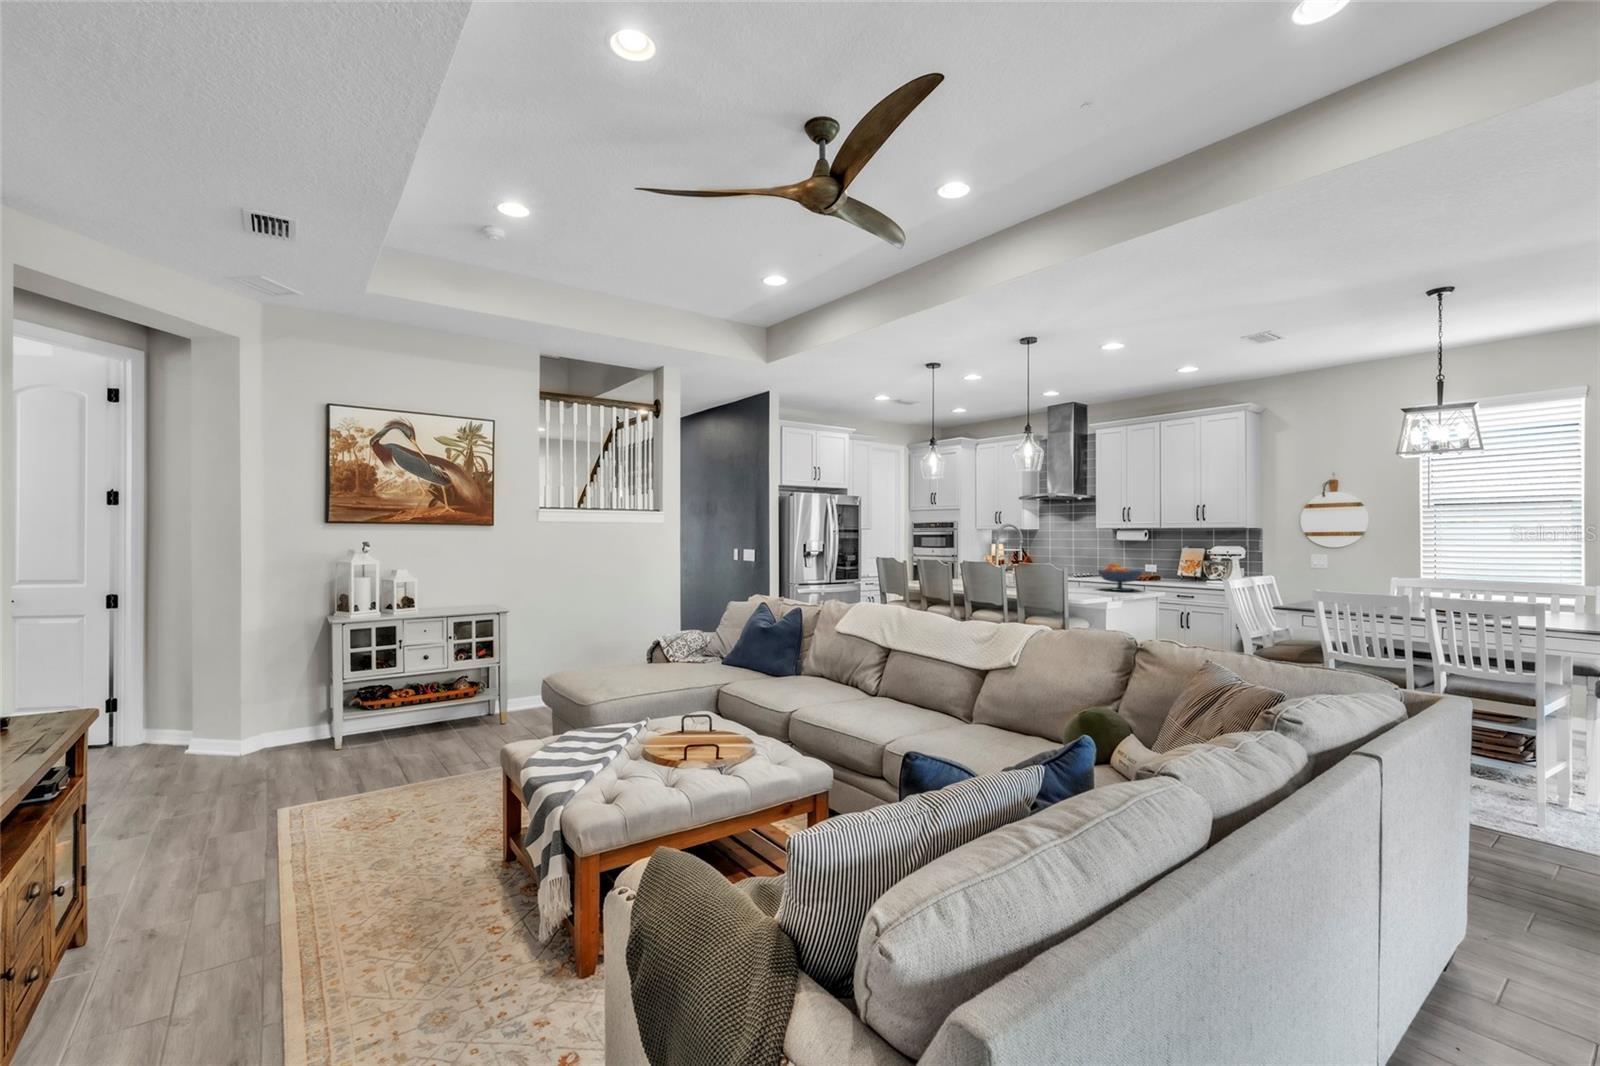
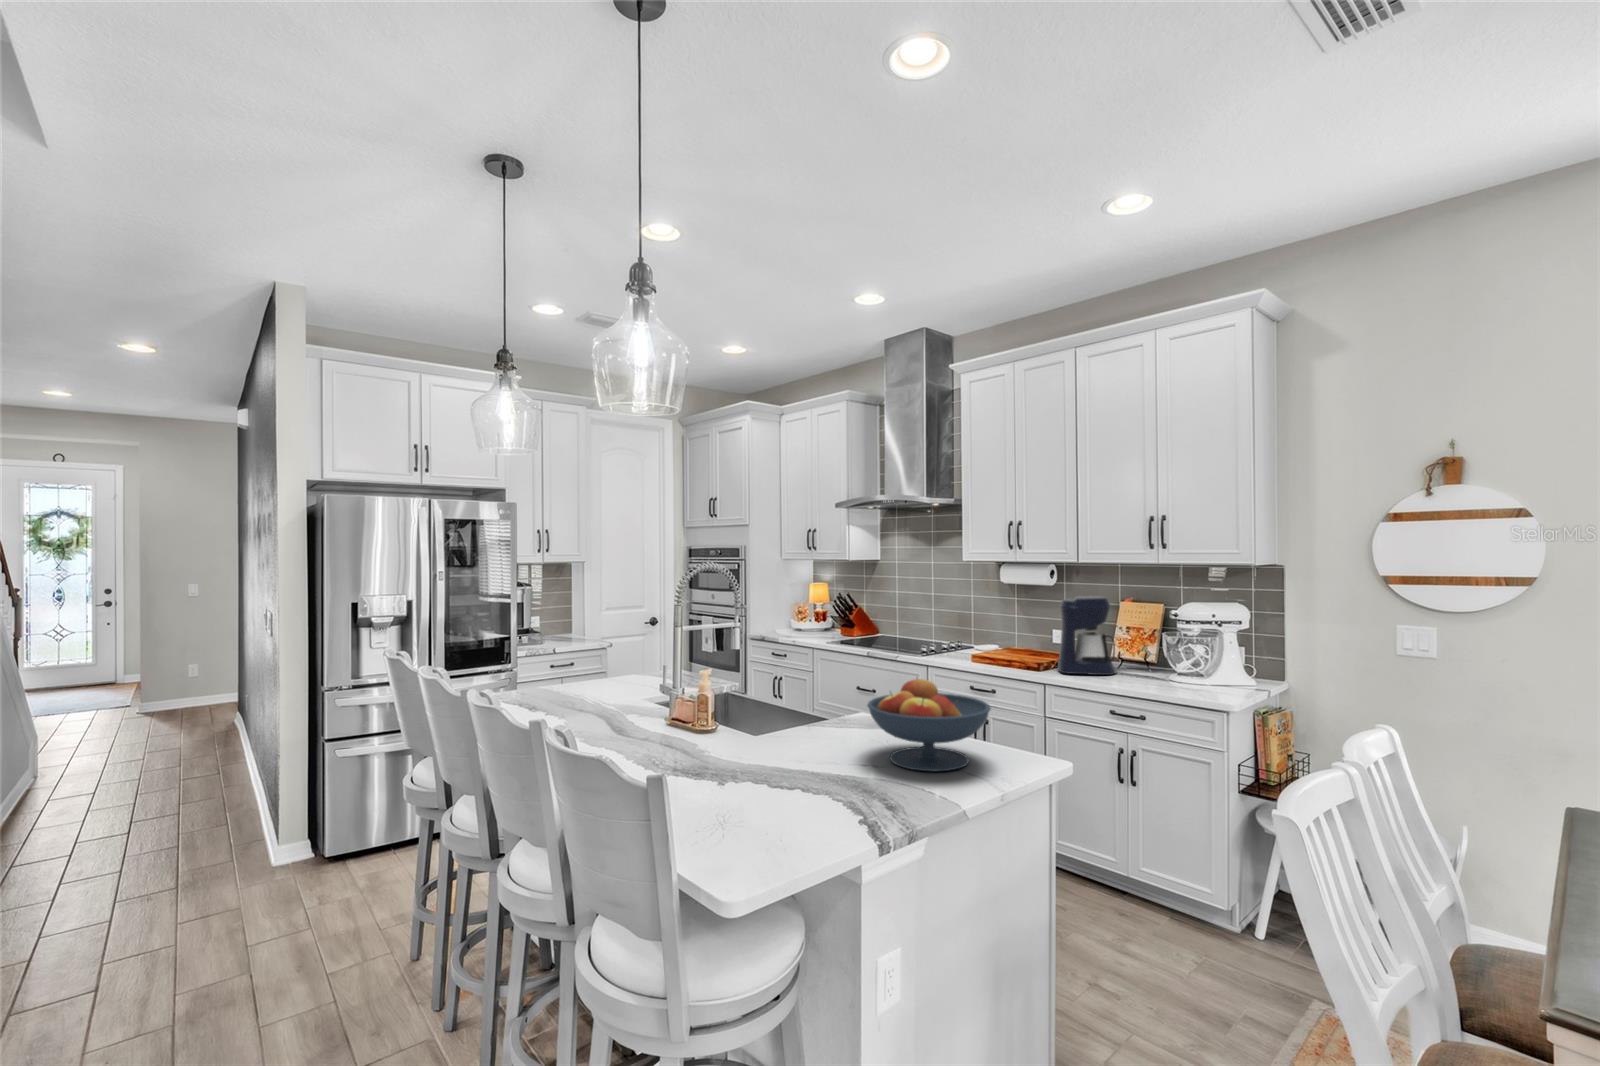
coffee maker: none [1151,544,1181,581] -> present [1058,596,1116,675]

